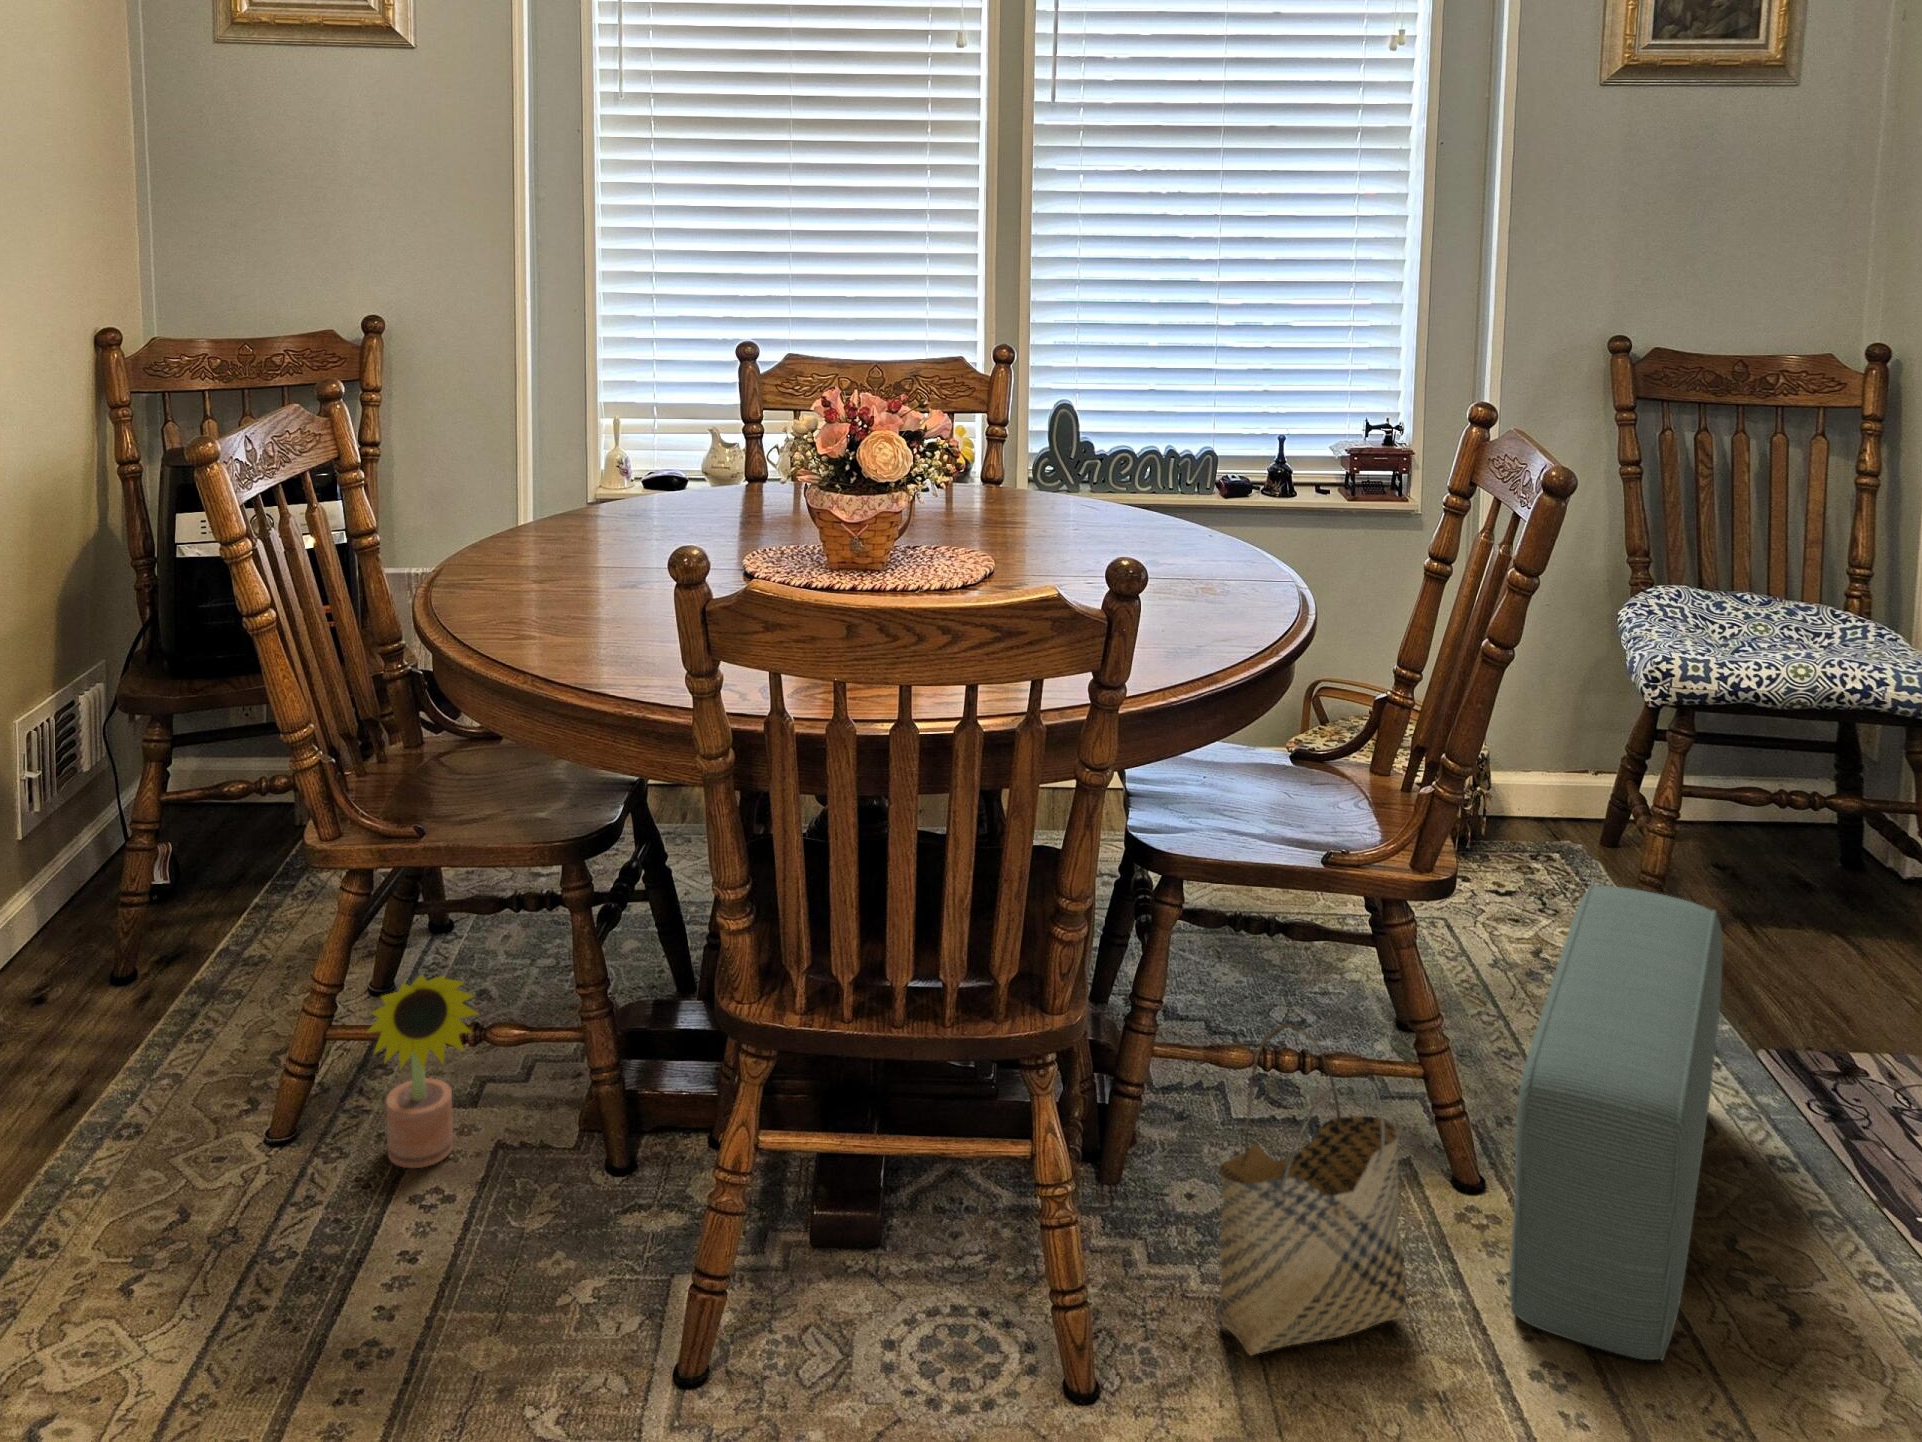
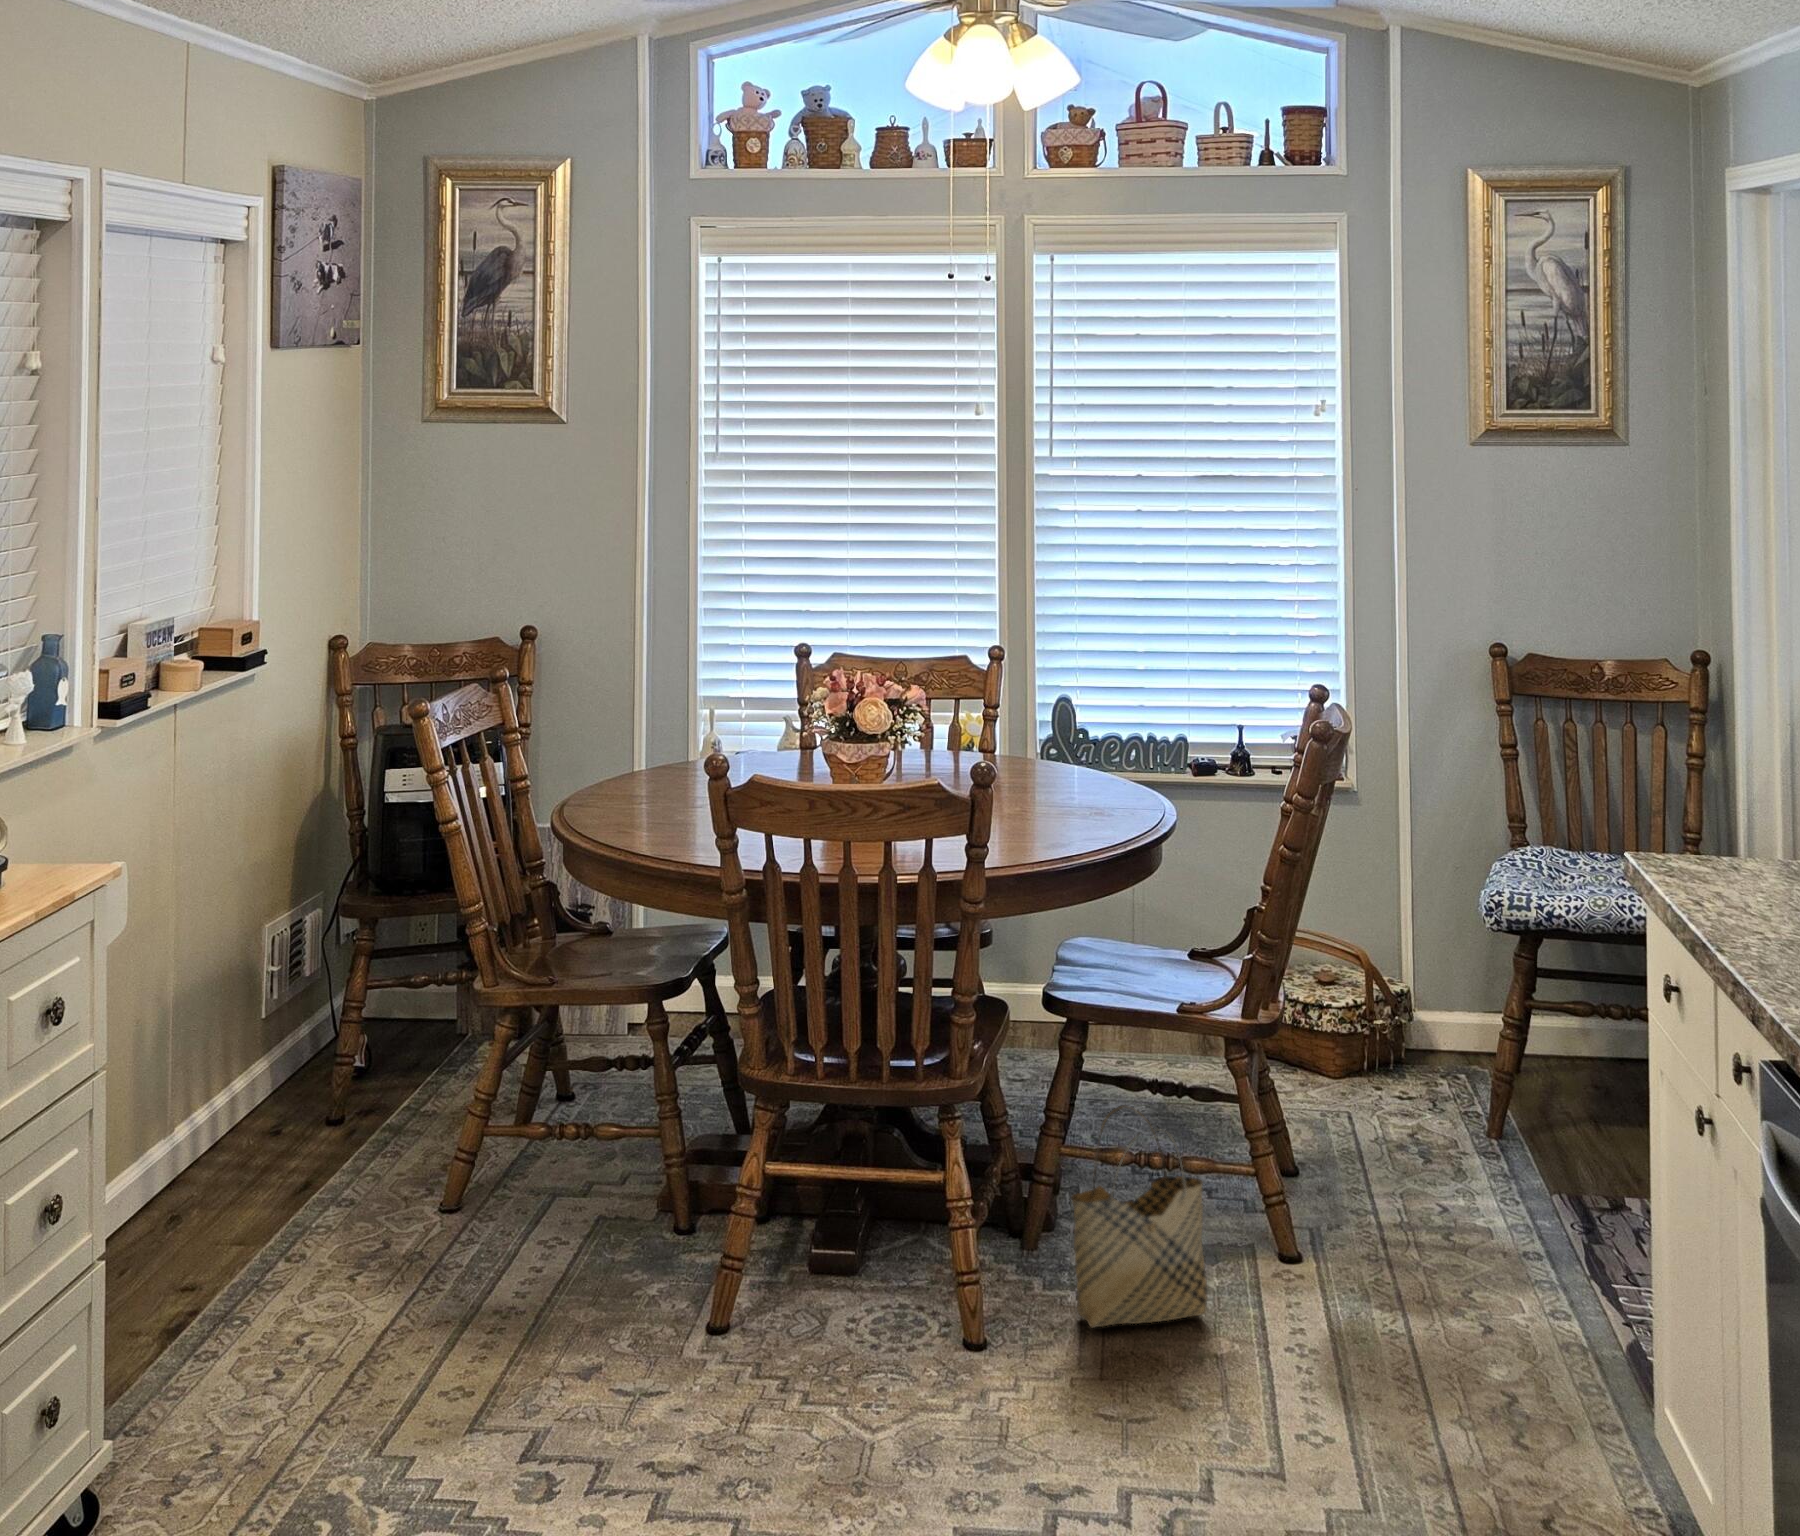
pouf: present [1510,885,1723,1360] -> none [1280,1048,1487,1343]
decorative plant: present [368,975,478,1168] -> none [514,1076,591,1226]

